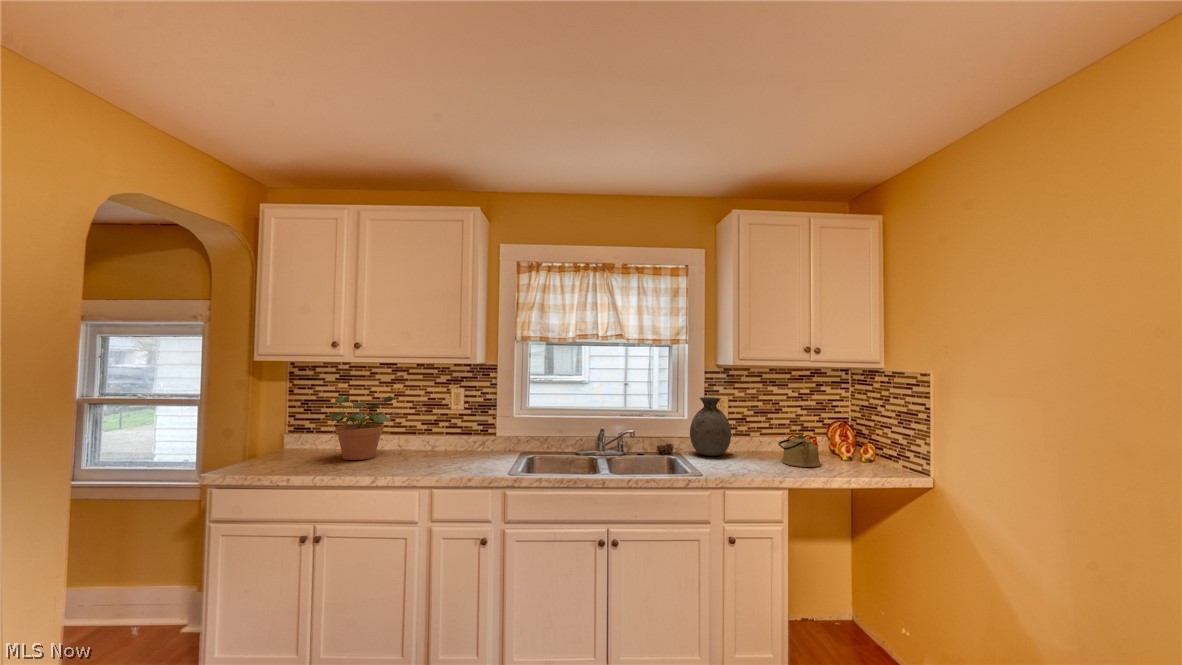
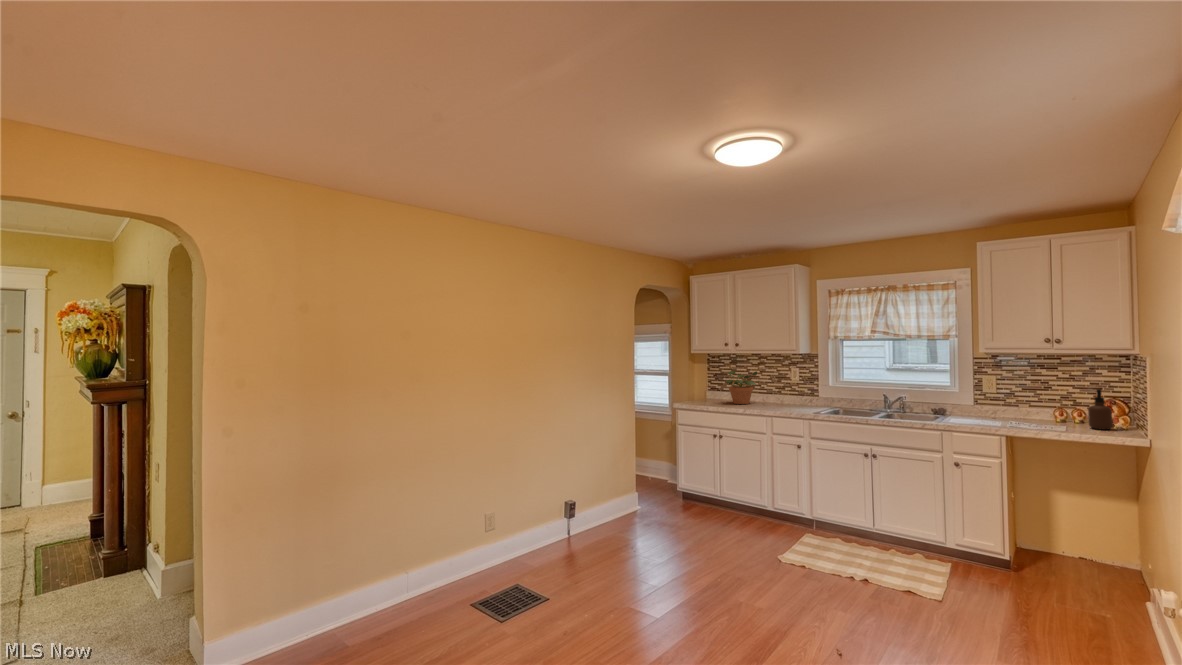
vase: present [690,397,731,456] -> none [955,376,990,417]
soap dispenser: none [843,412,867,464] -> present [1088,389,1112,430]
kettle: present [778,435,821,467] -> none [1022,404,1061,427]

